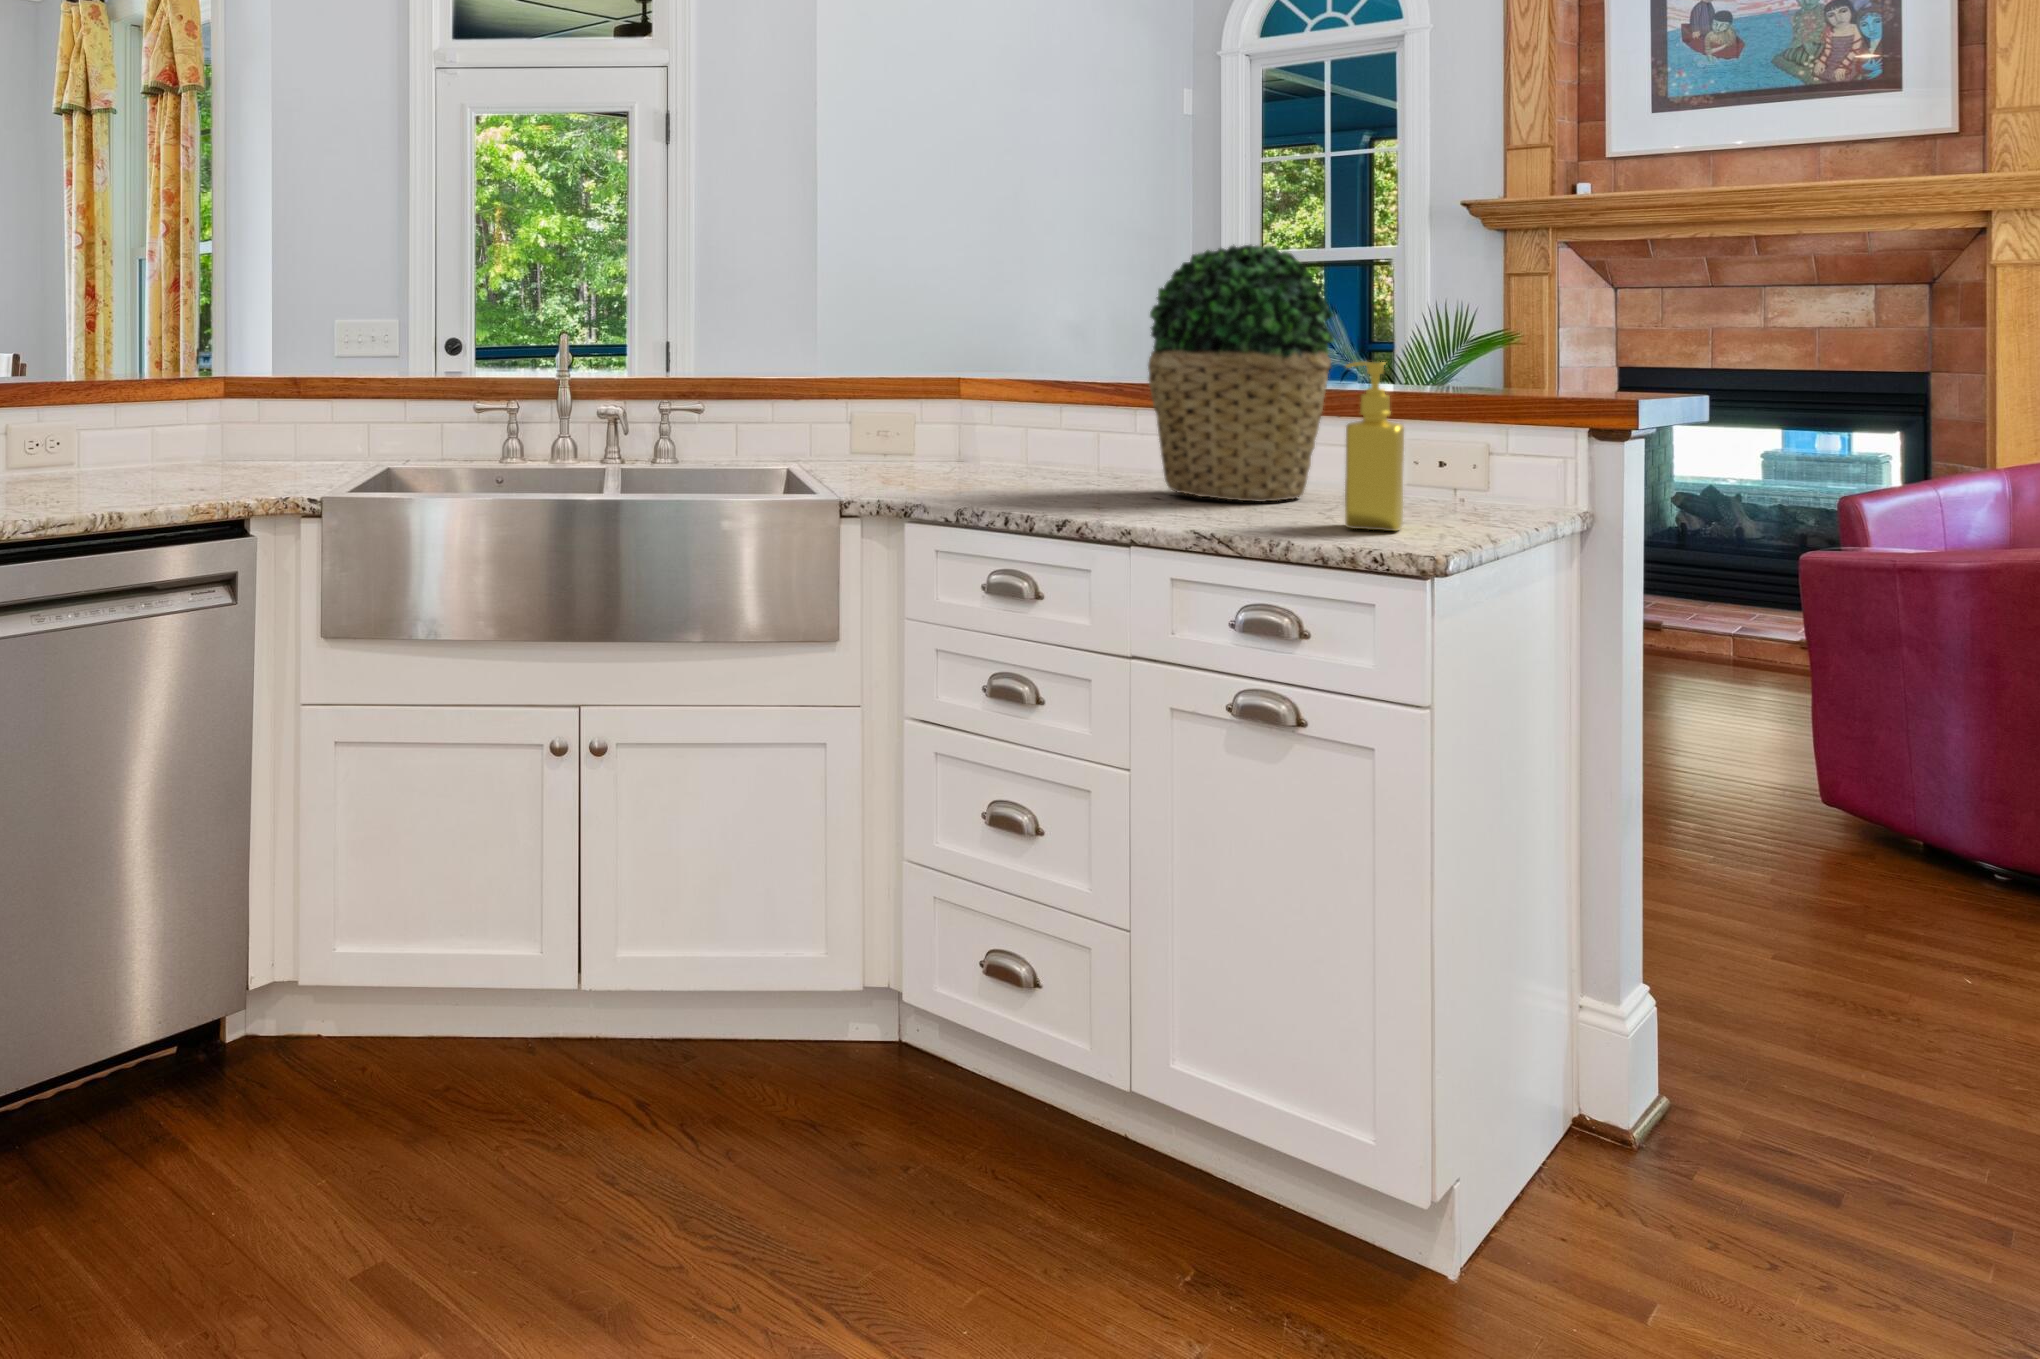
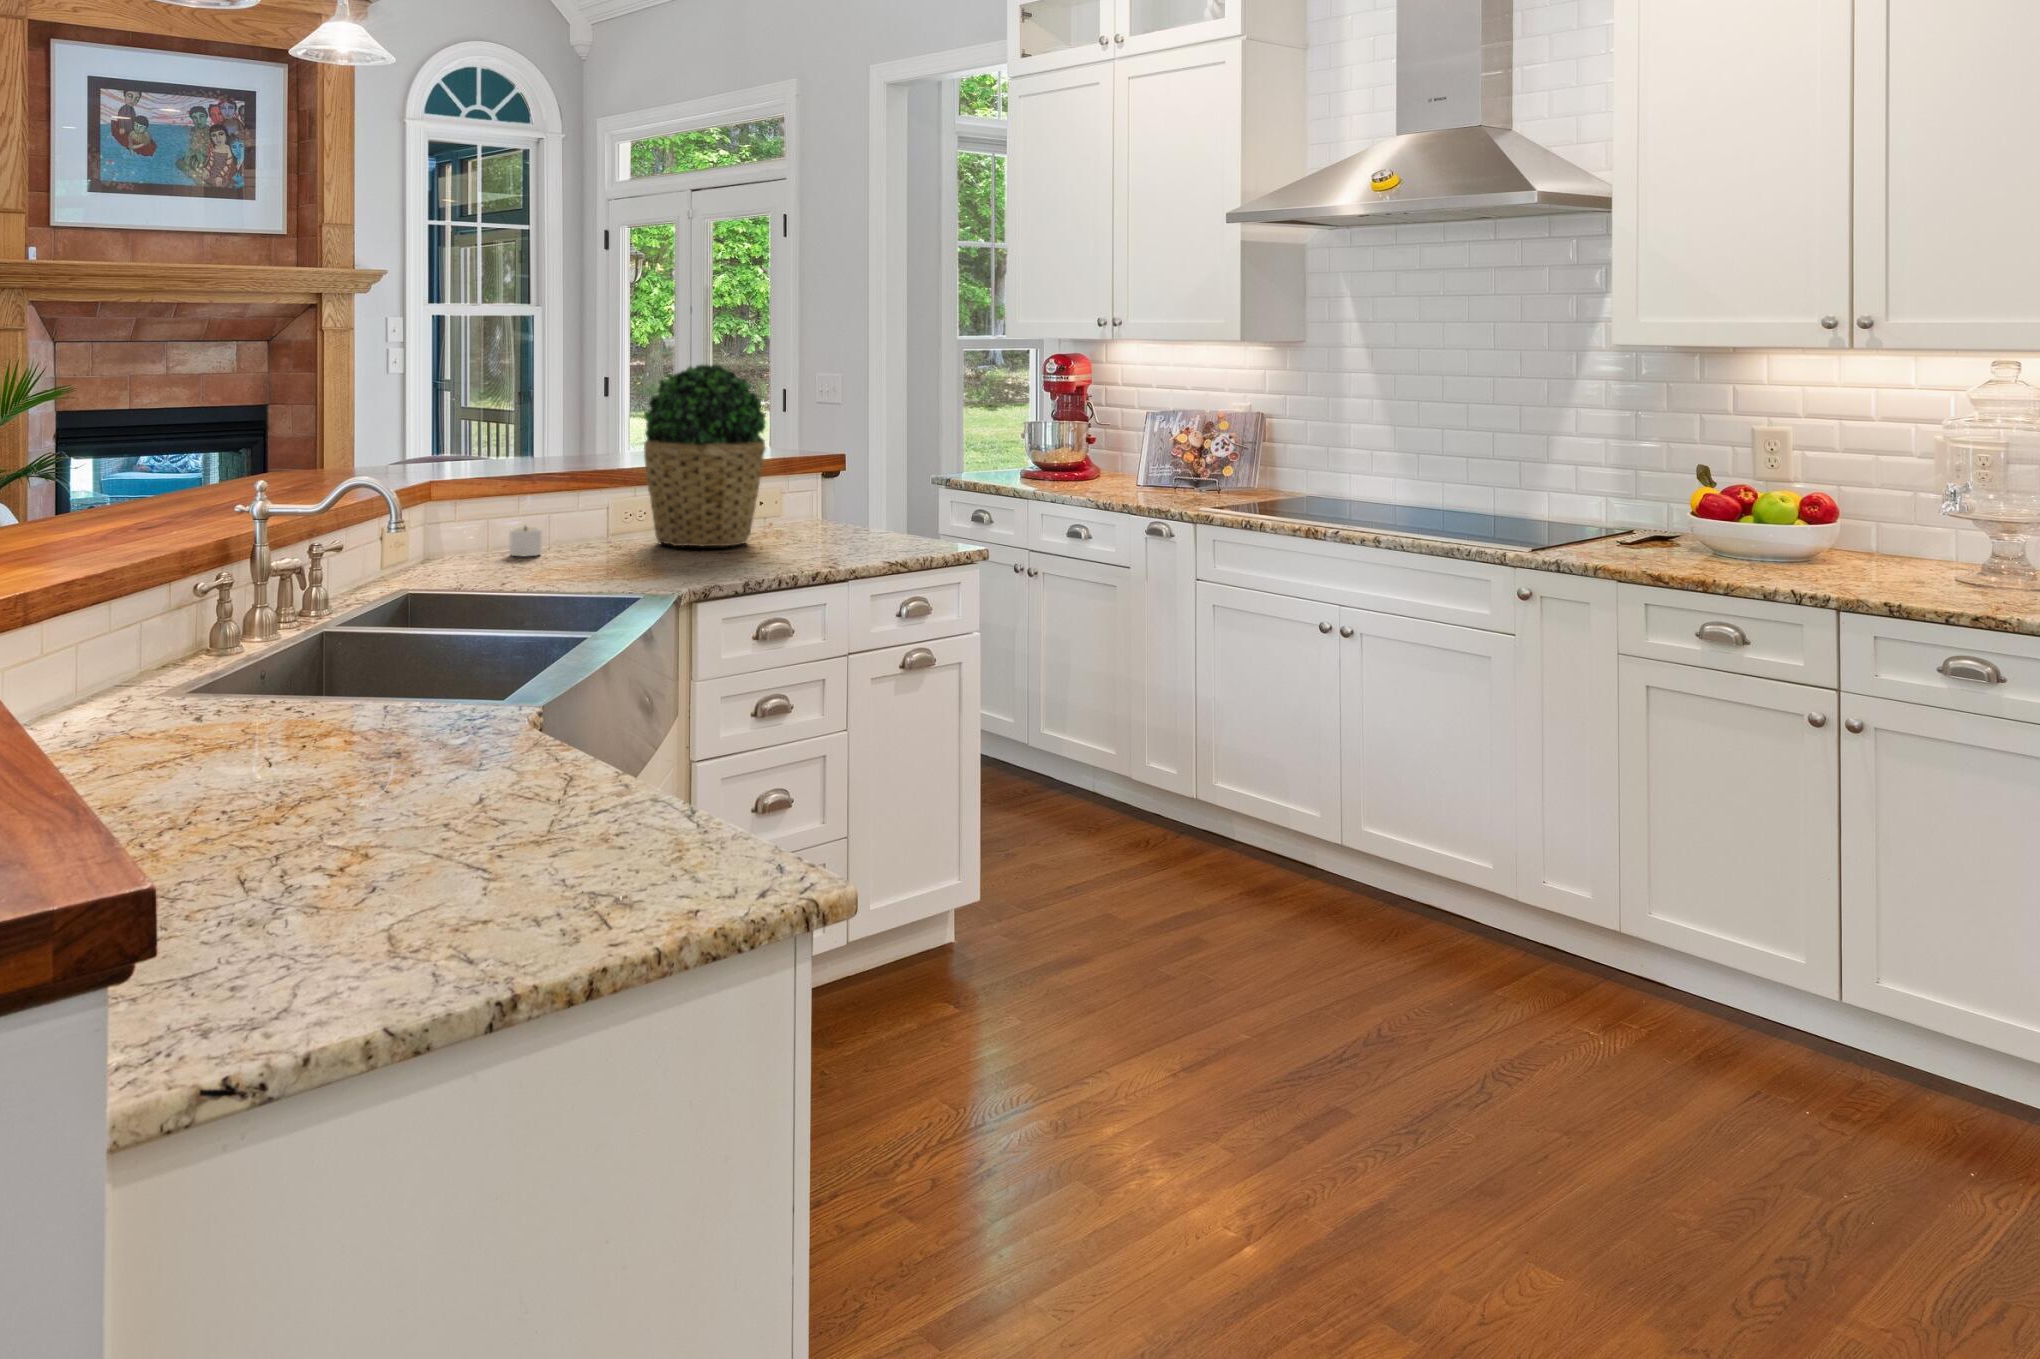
soap dispenser: present [1345,362,1404,531] -> none [856,445,904,547]
candle: none [1037,443,1075,481] -> present [509,526,542,556]

